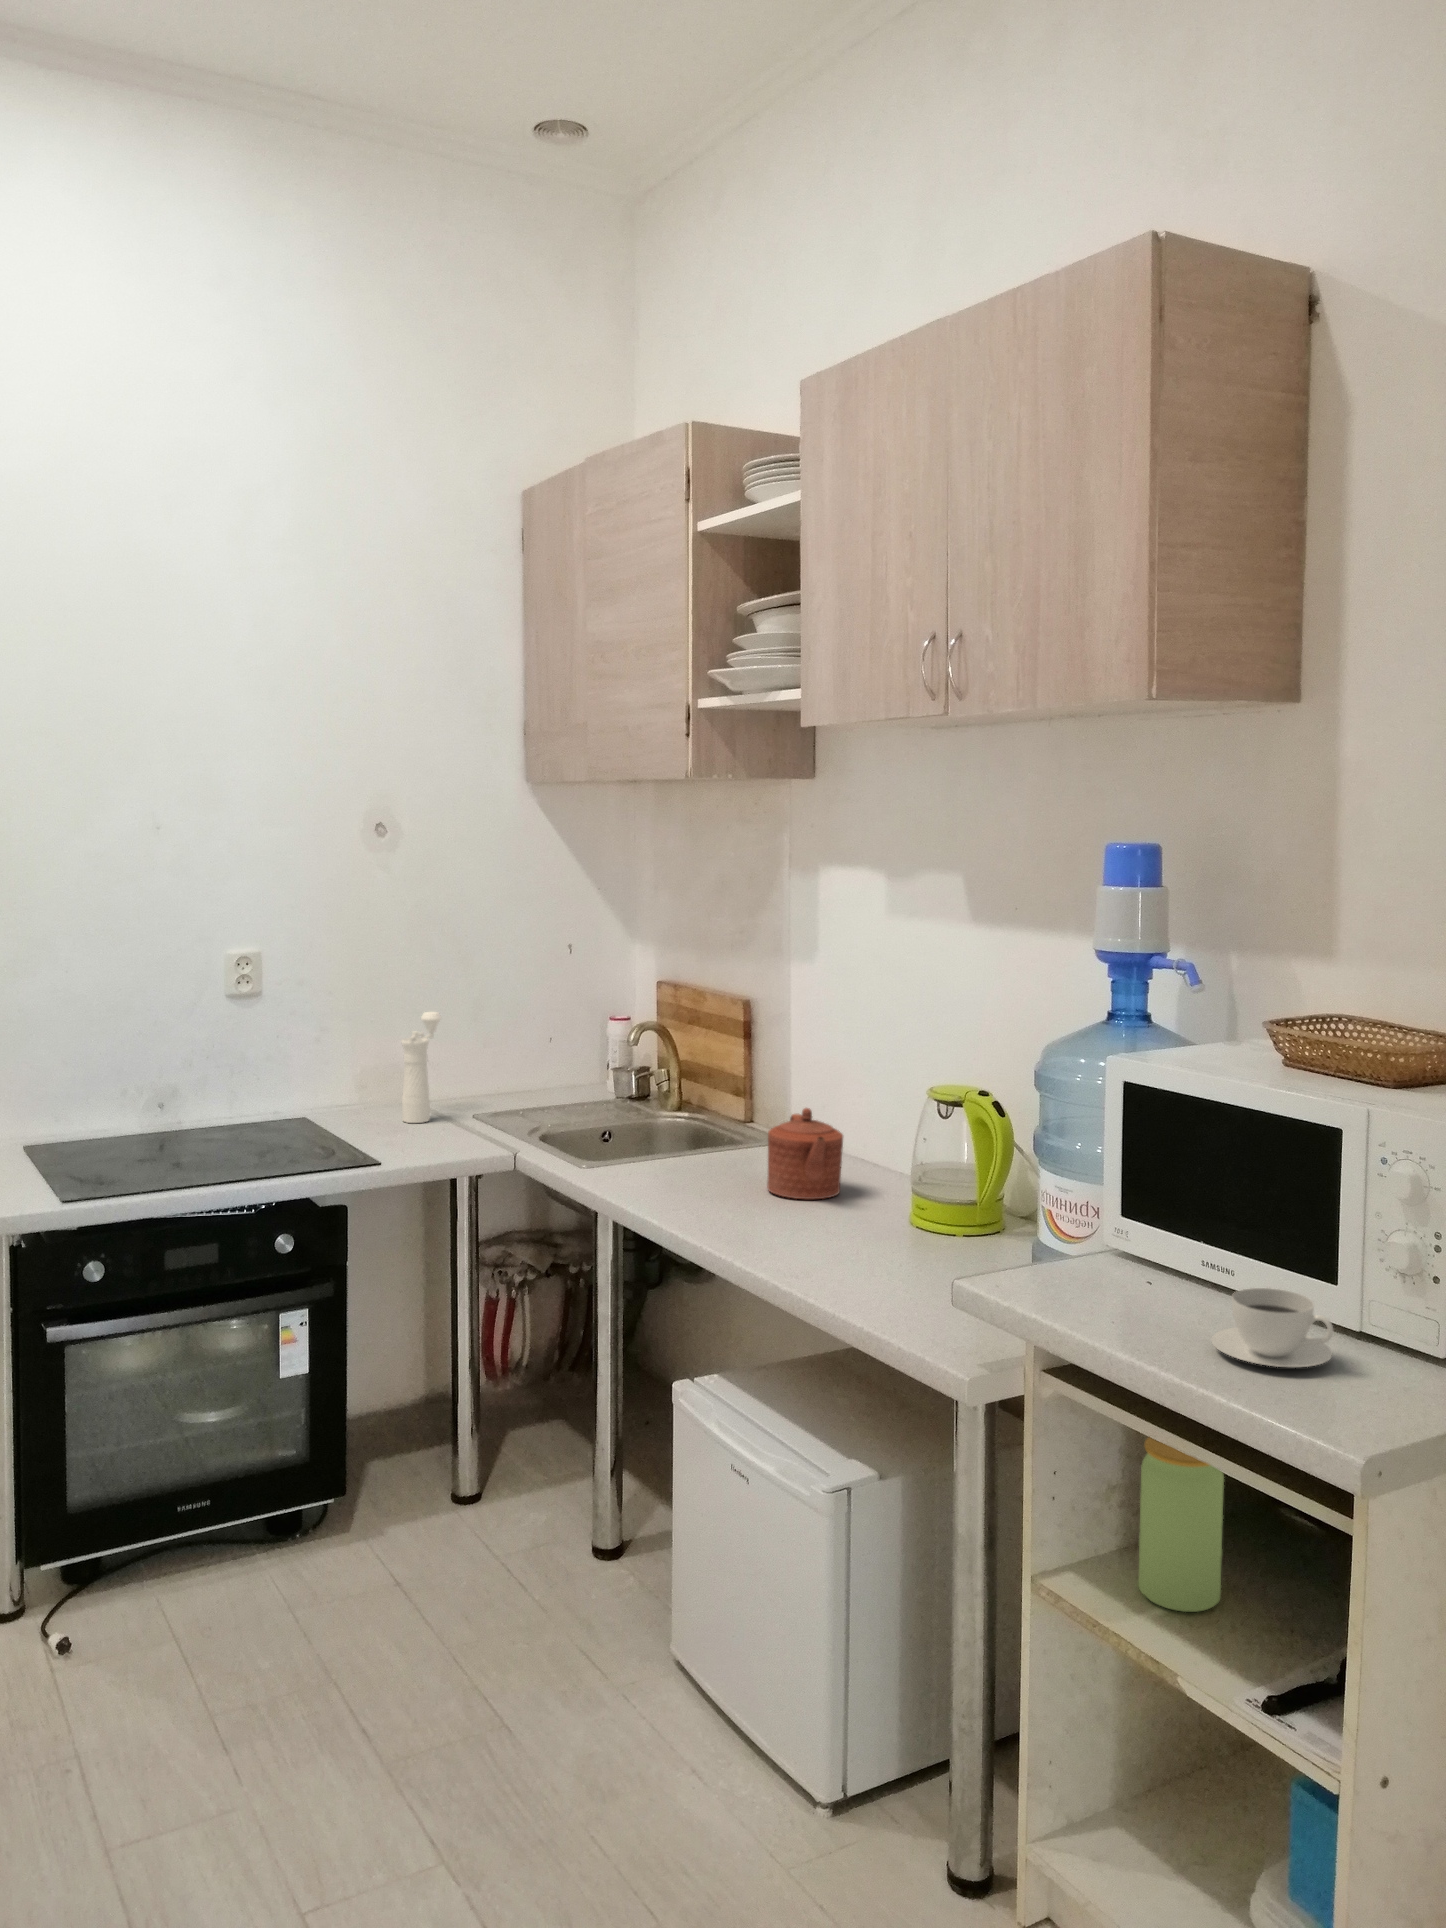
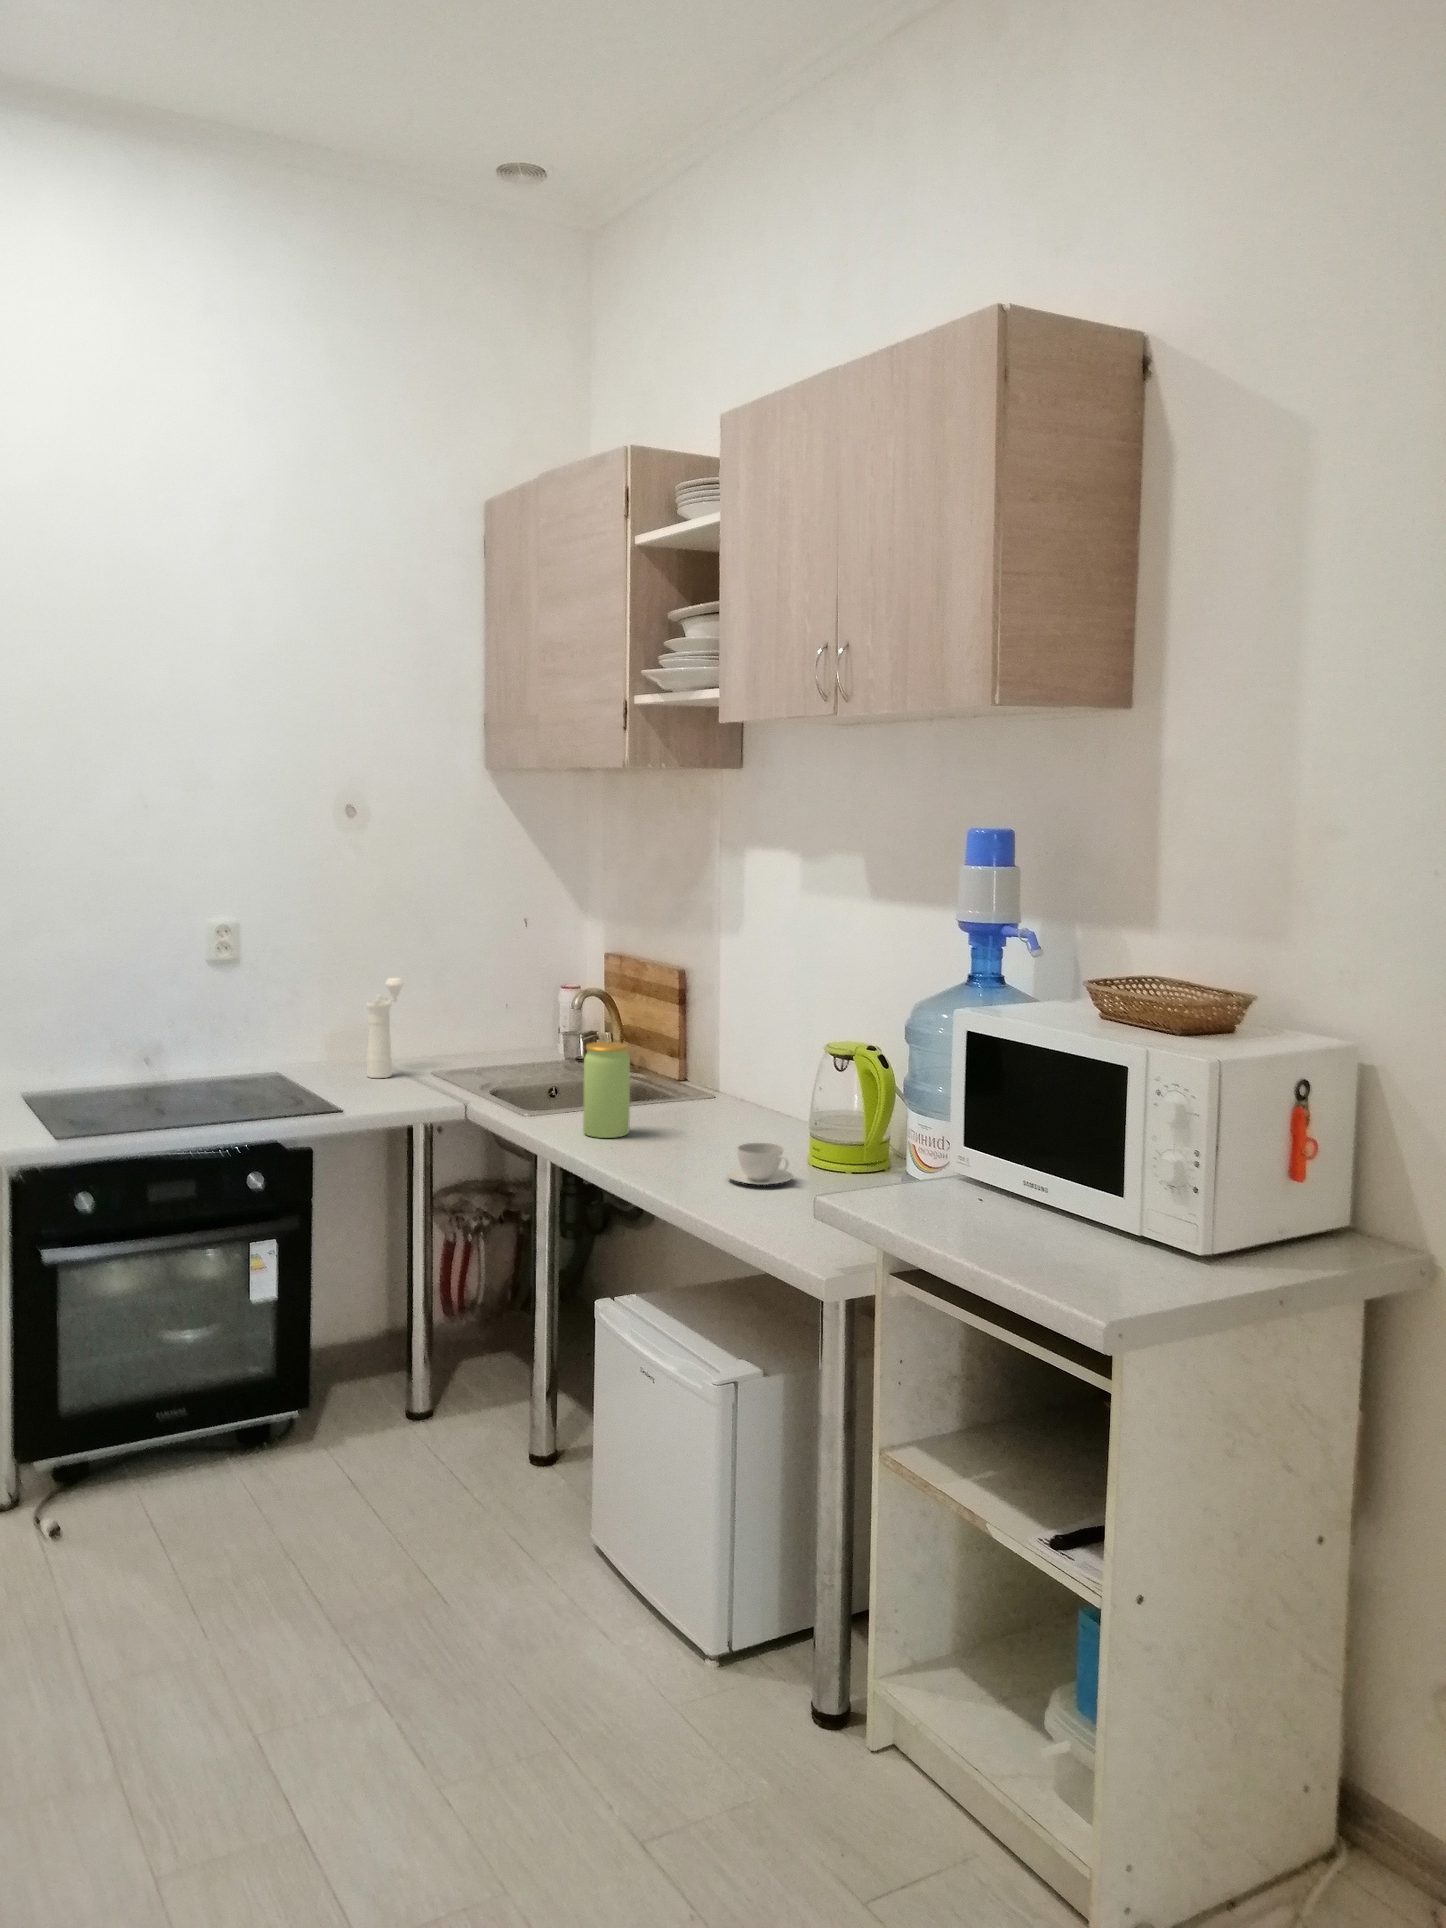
teapot: present [767,1108,843,1199] -> none [687,1063,755,1144]
teacup: present [1212,1288,1333,1367] -> present [727,1143,793,1185]
jar: present [1138,1437,1224,1612] -> present [583,1042,630,1138]

